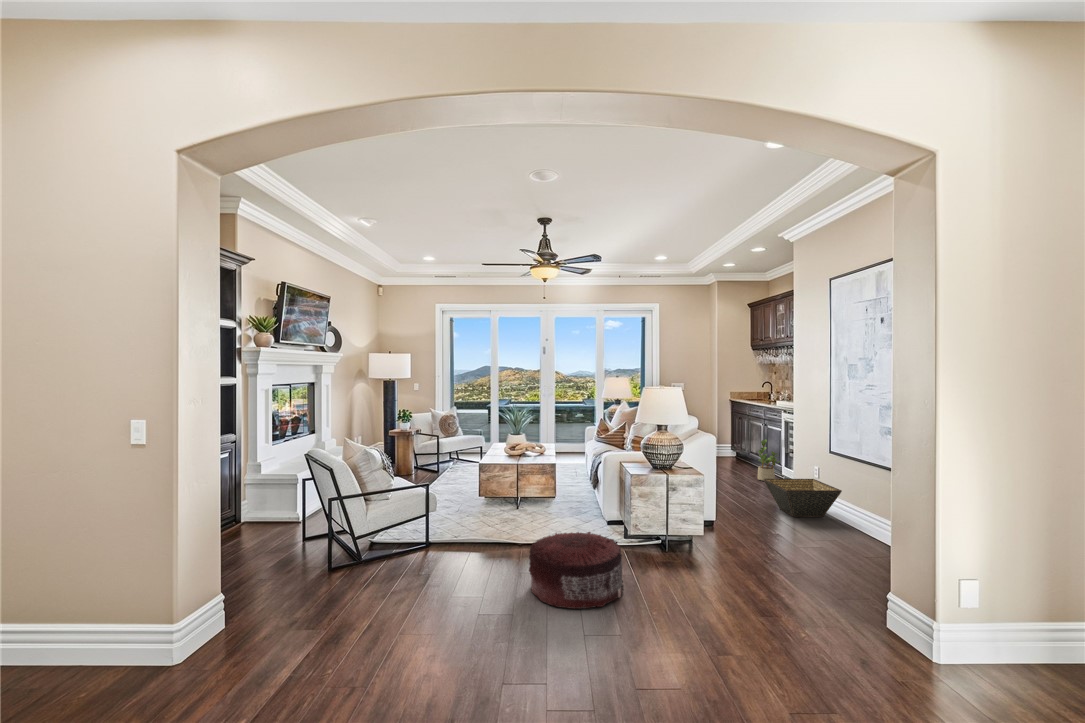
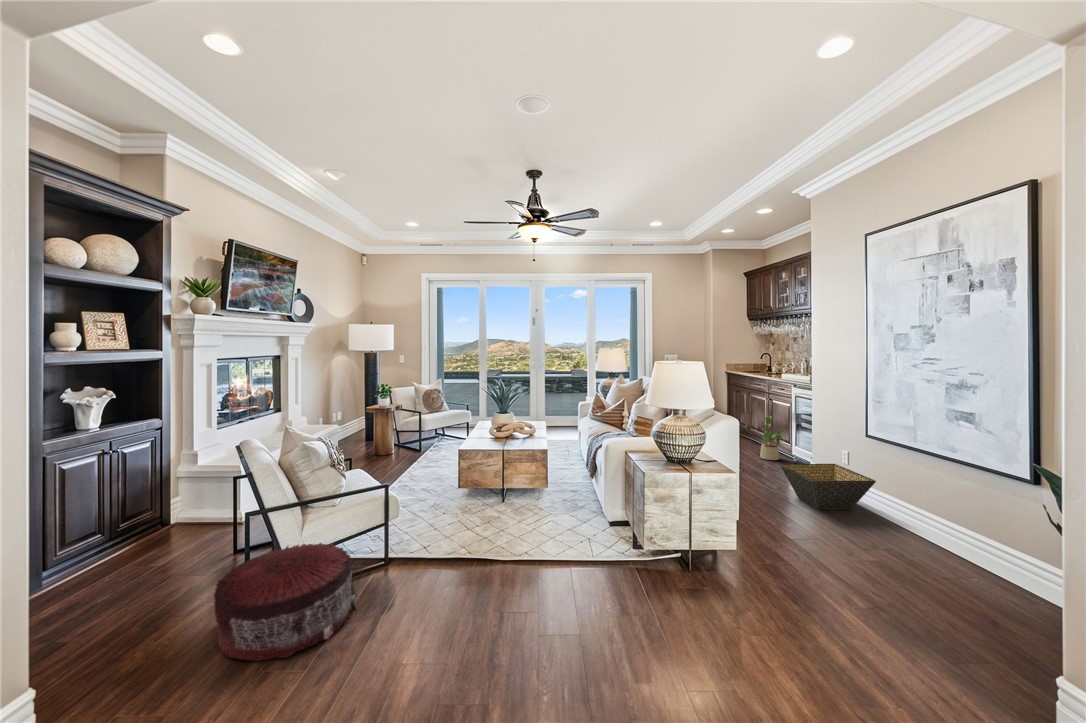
pouf: present [529,532,624,609] -> present [214,543,356,661]

